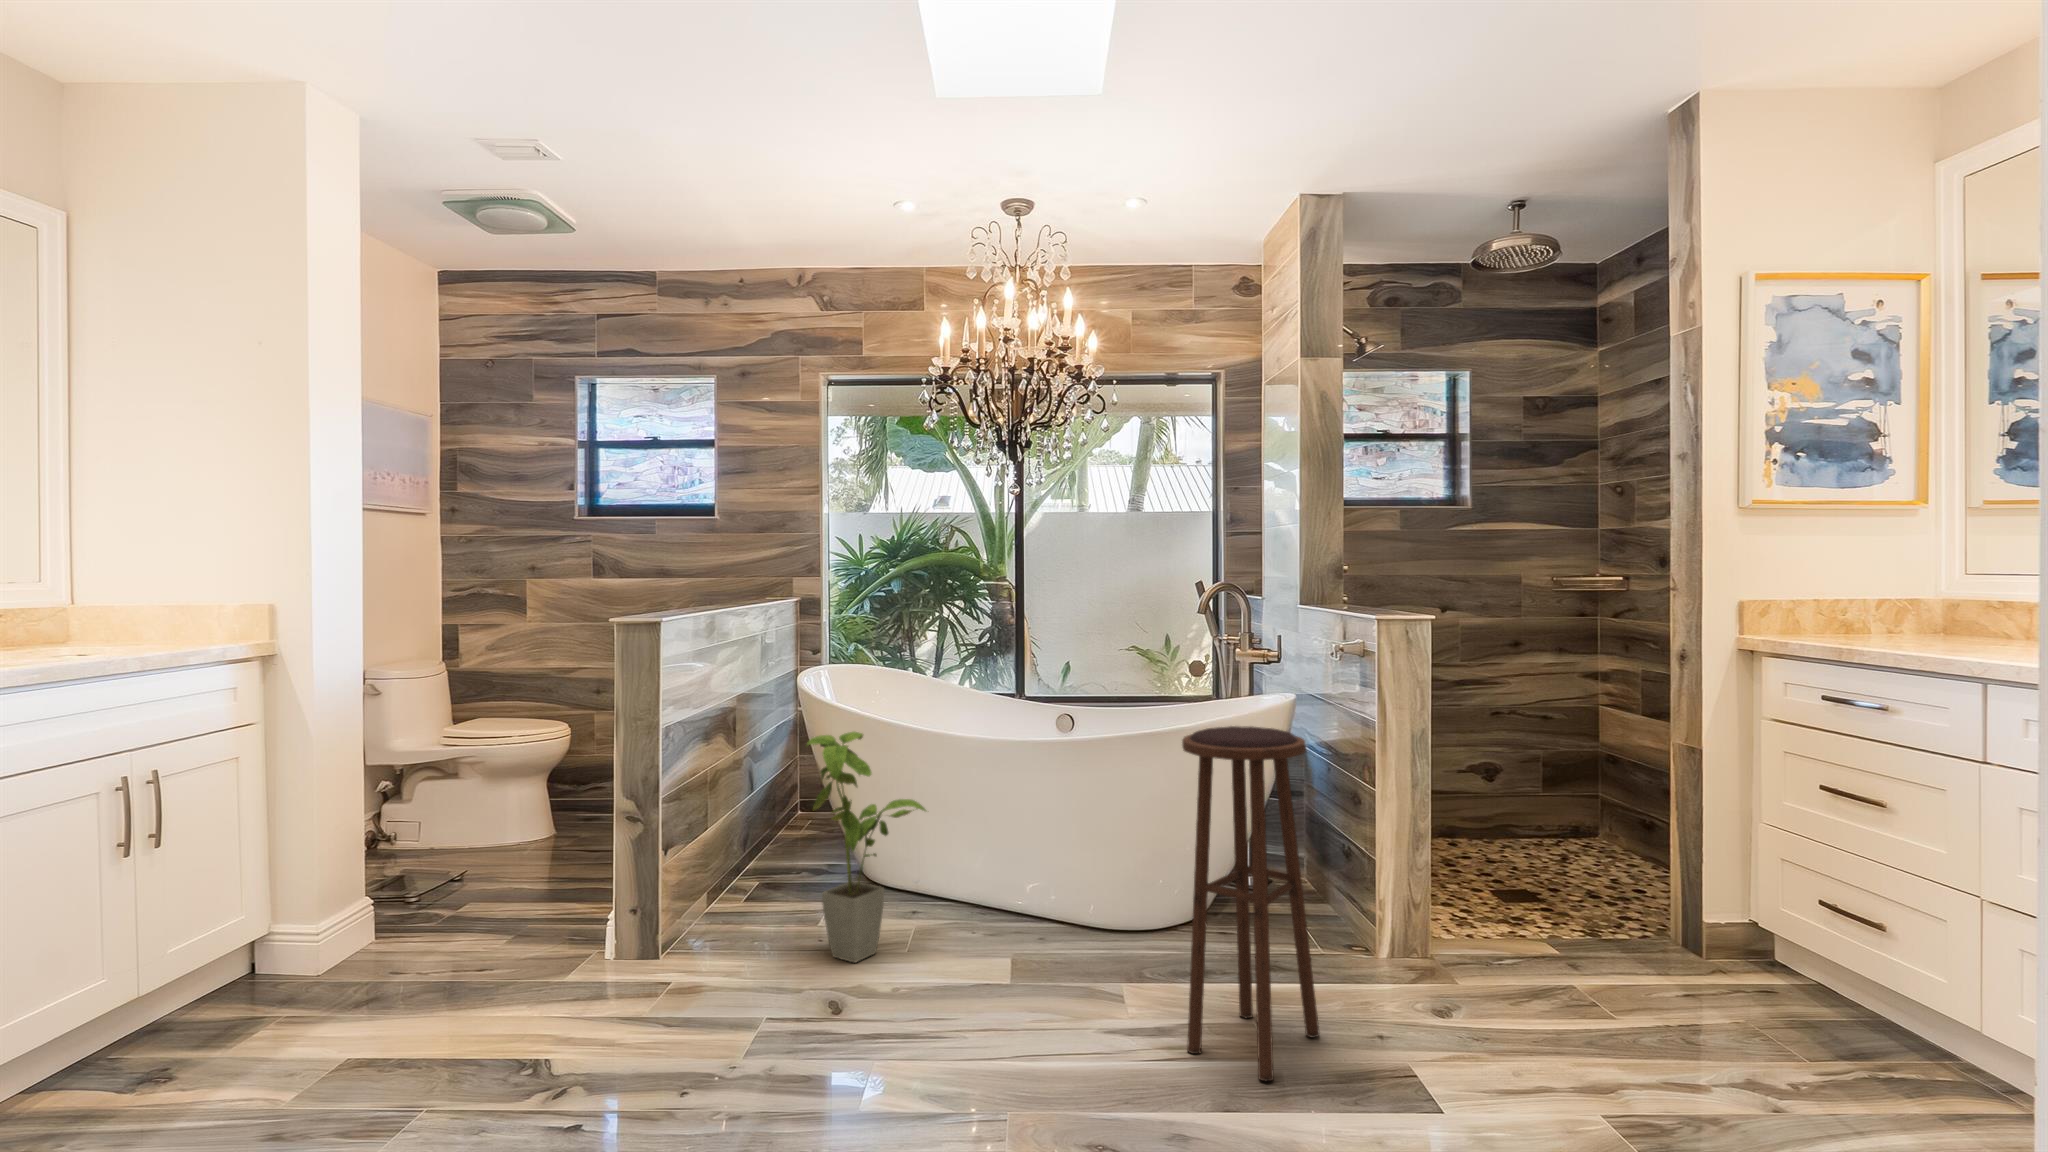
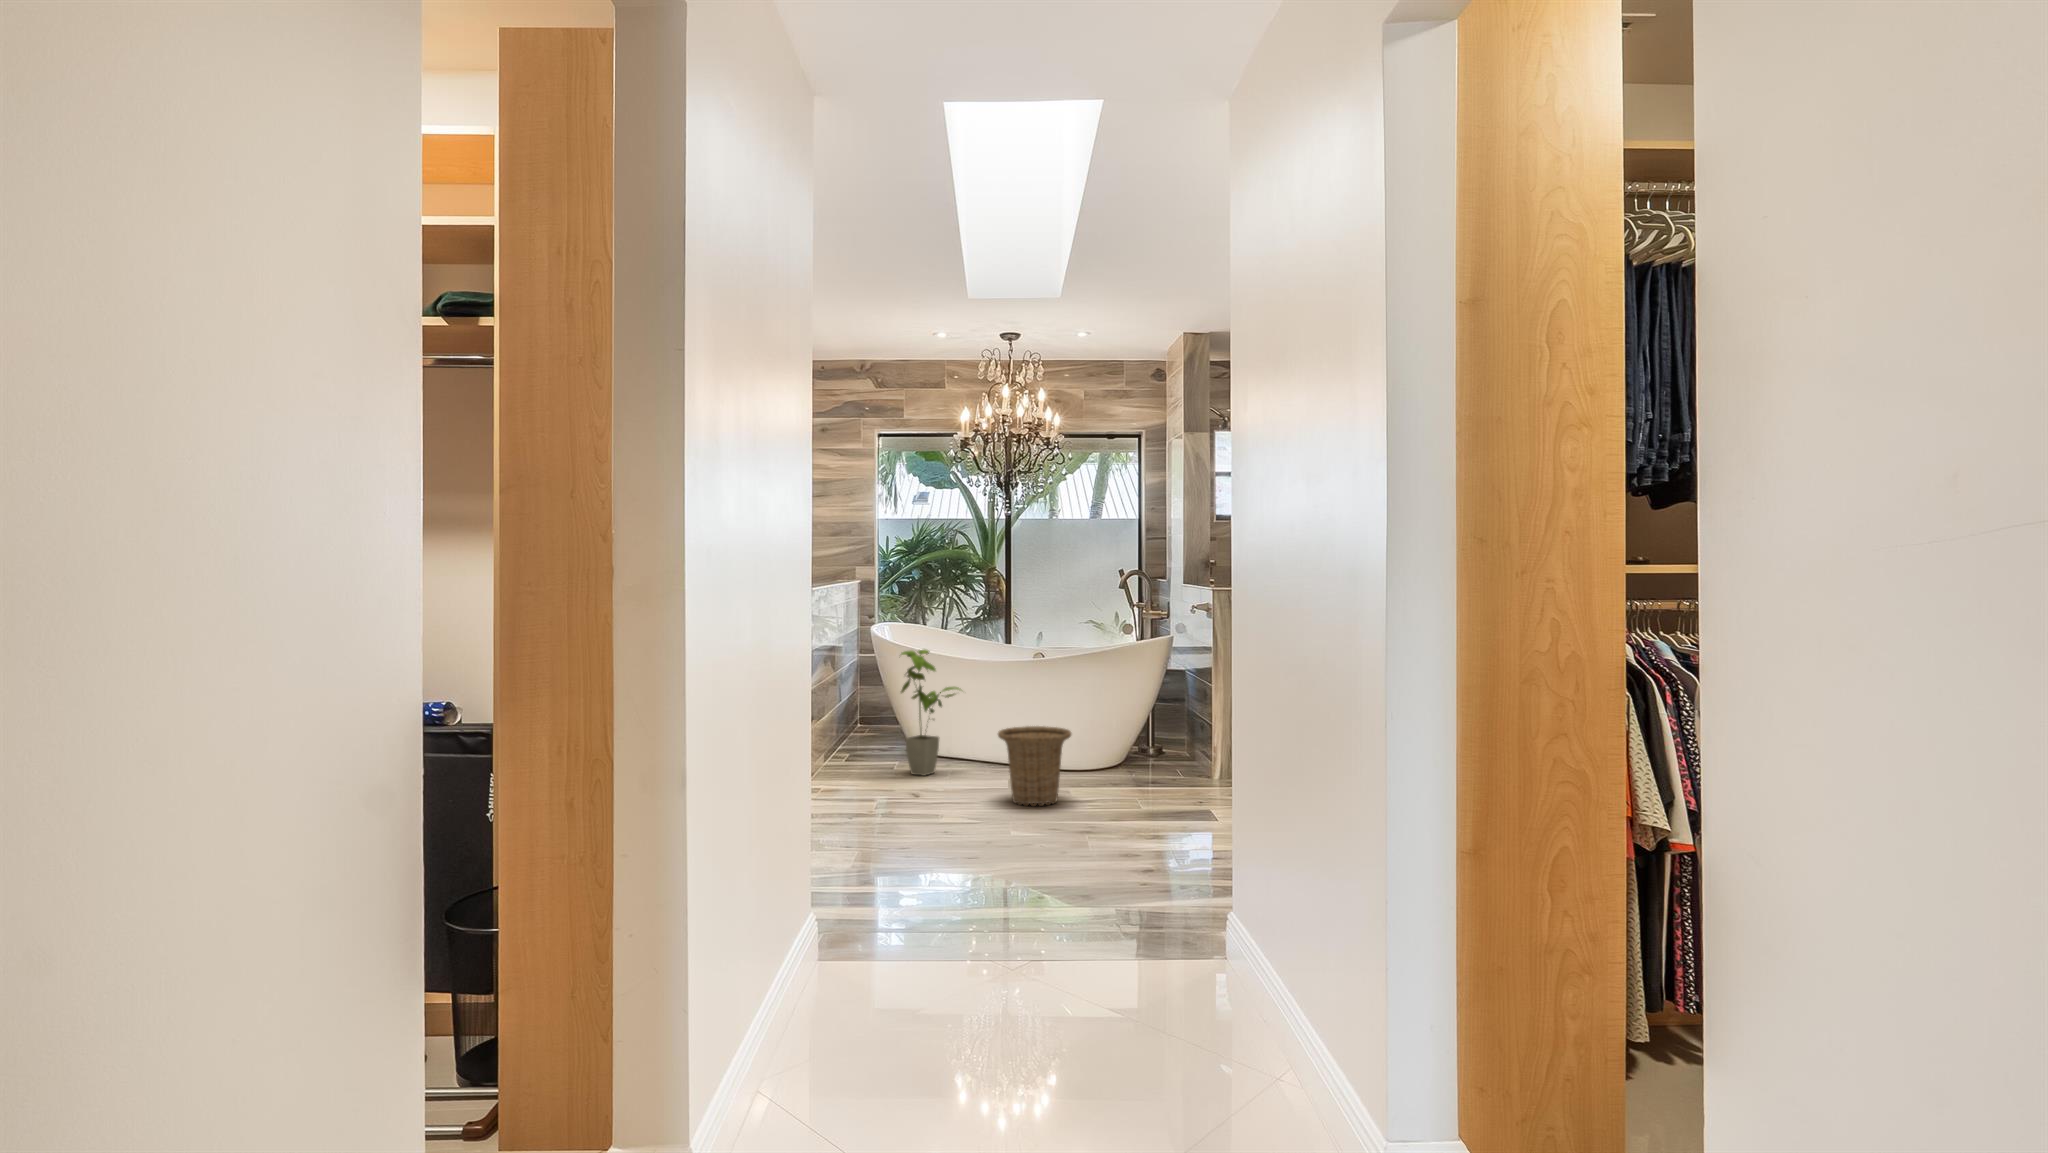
stool: present [1182,726,1320,1082] -> none [1101,641,1168,804]
basket: none [972,899,1125,1090] -> present [998,726,1071,806]

